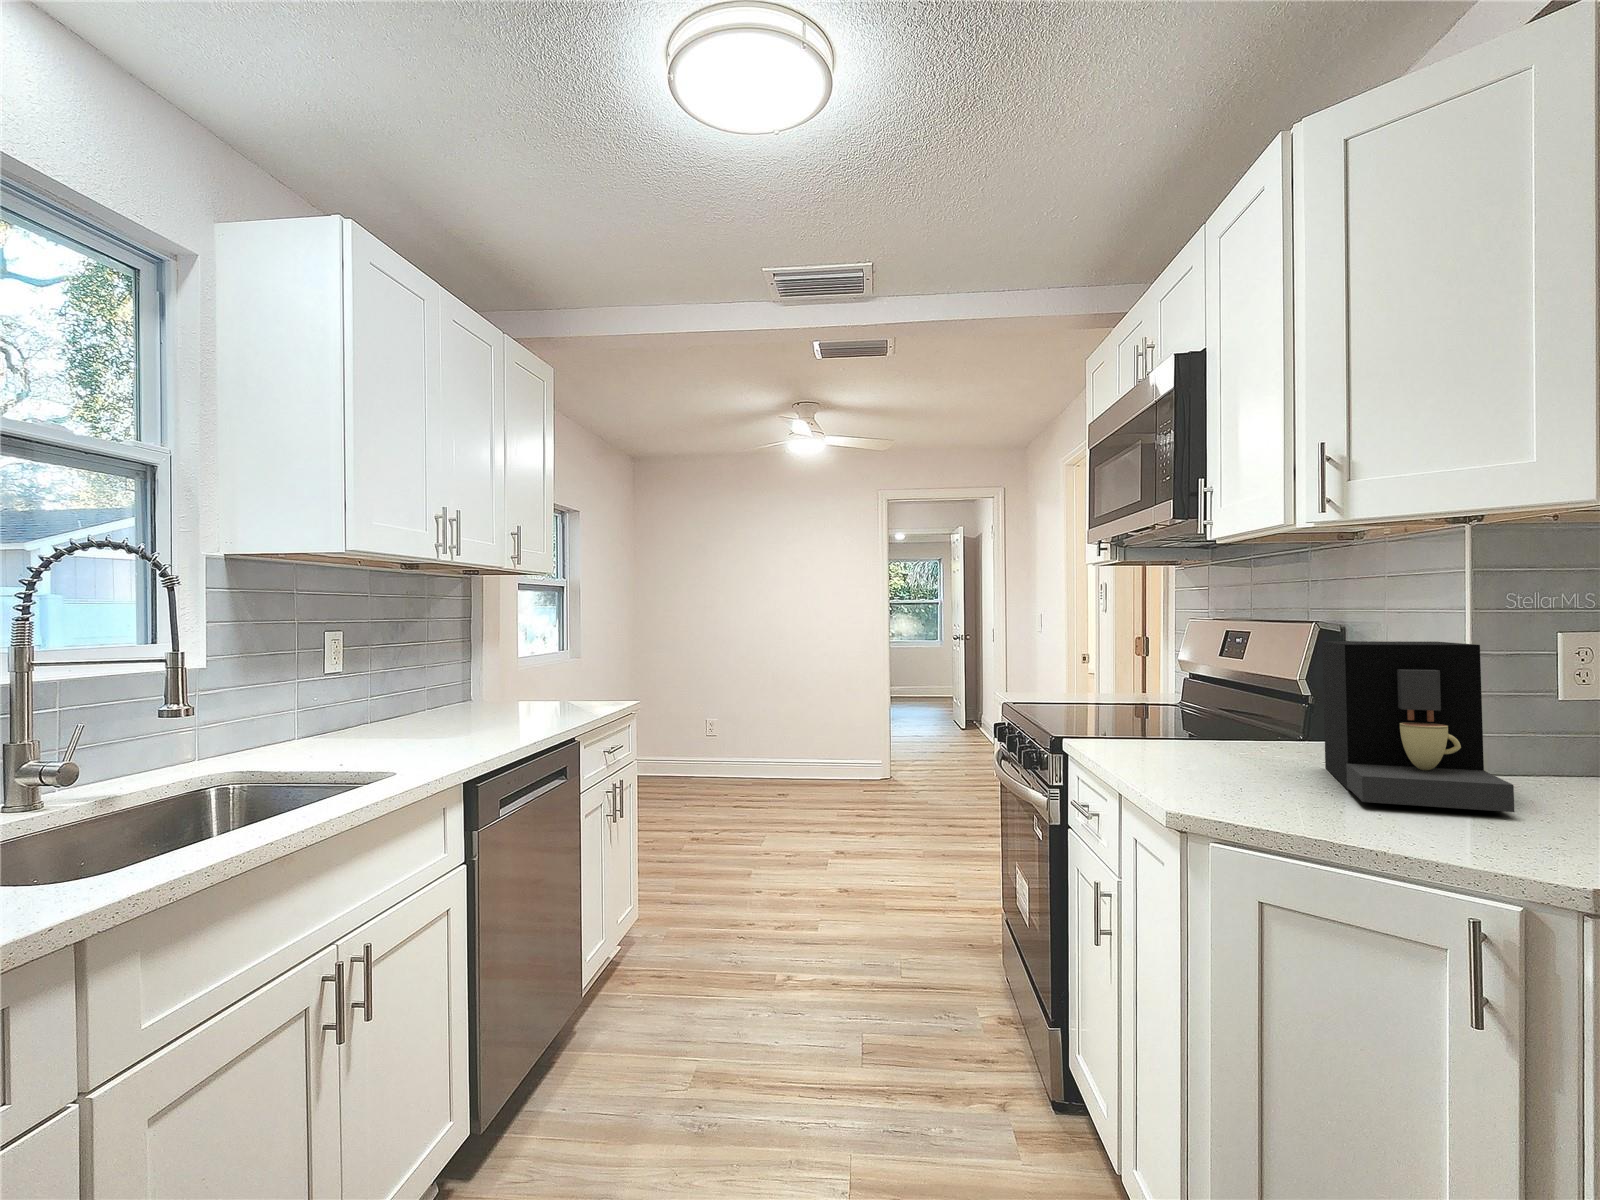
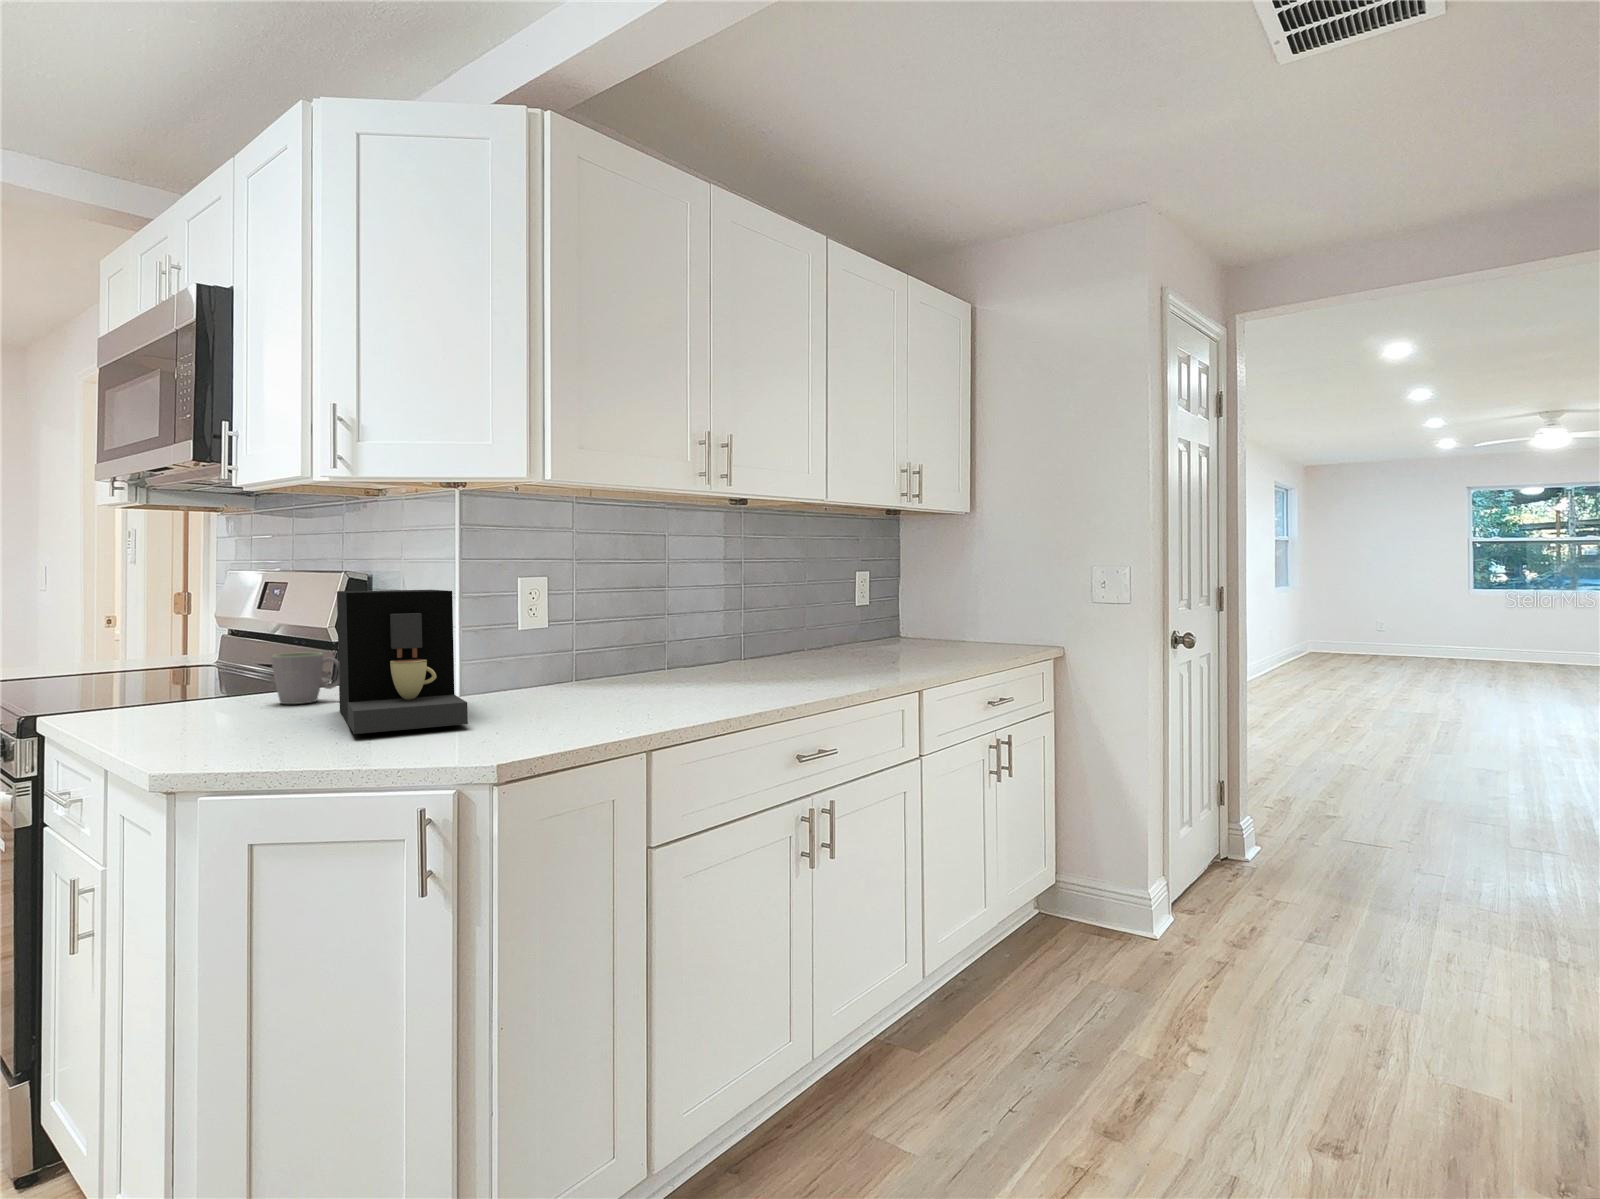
mug: none [1248,701,1322,754] -> present [271,652,339,704]

